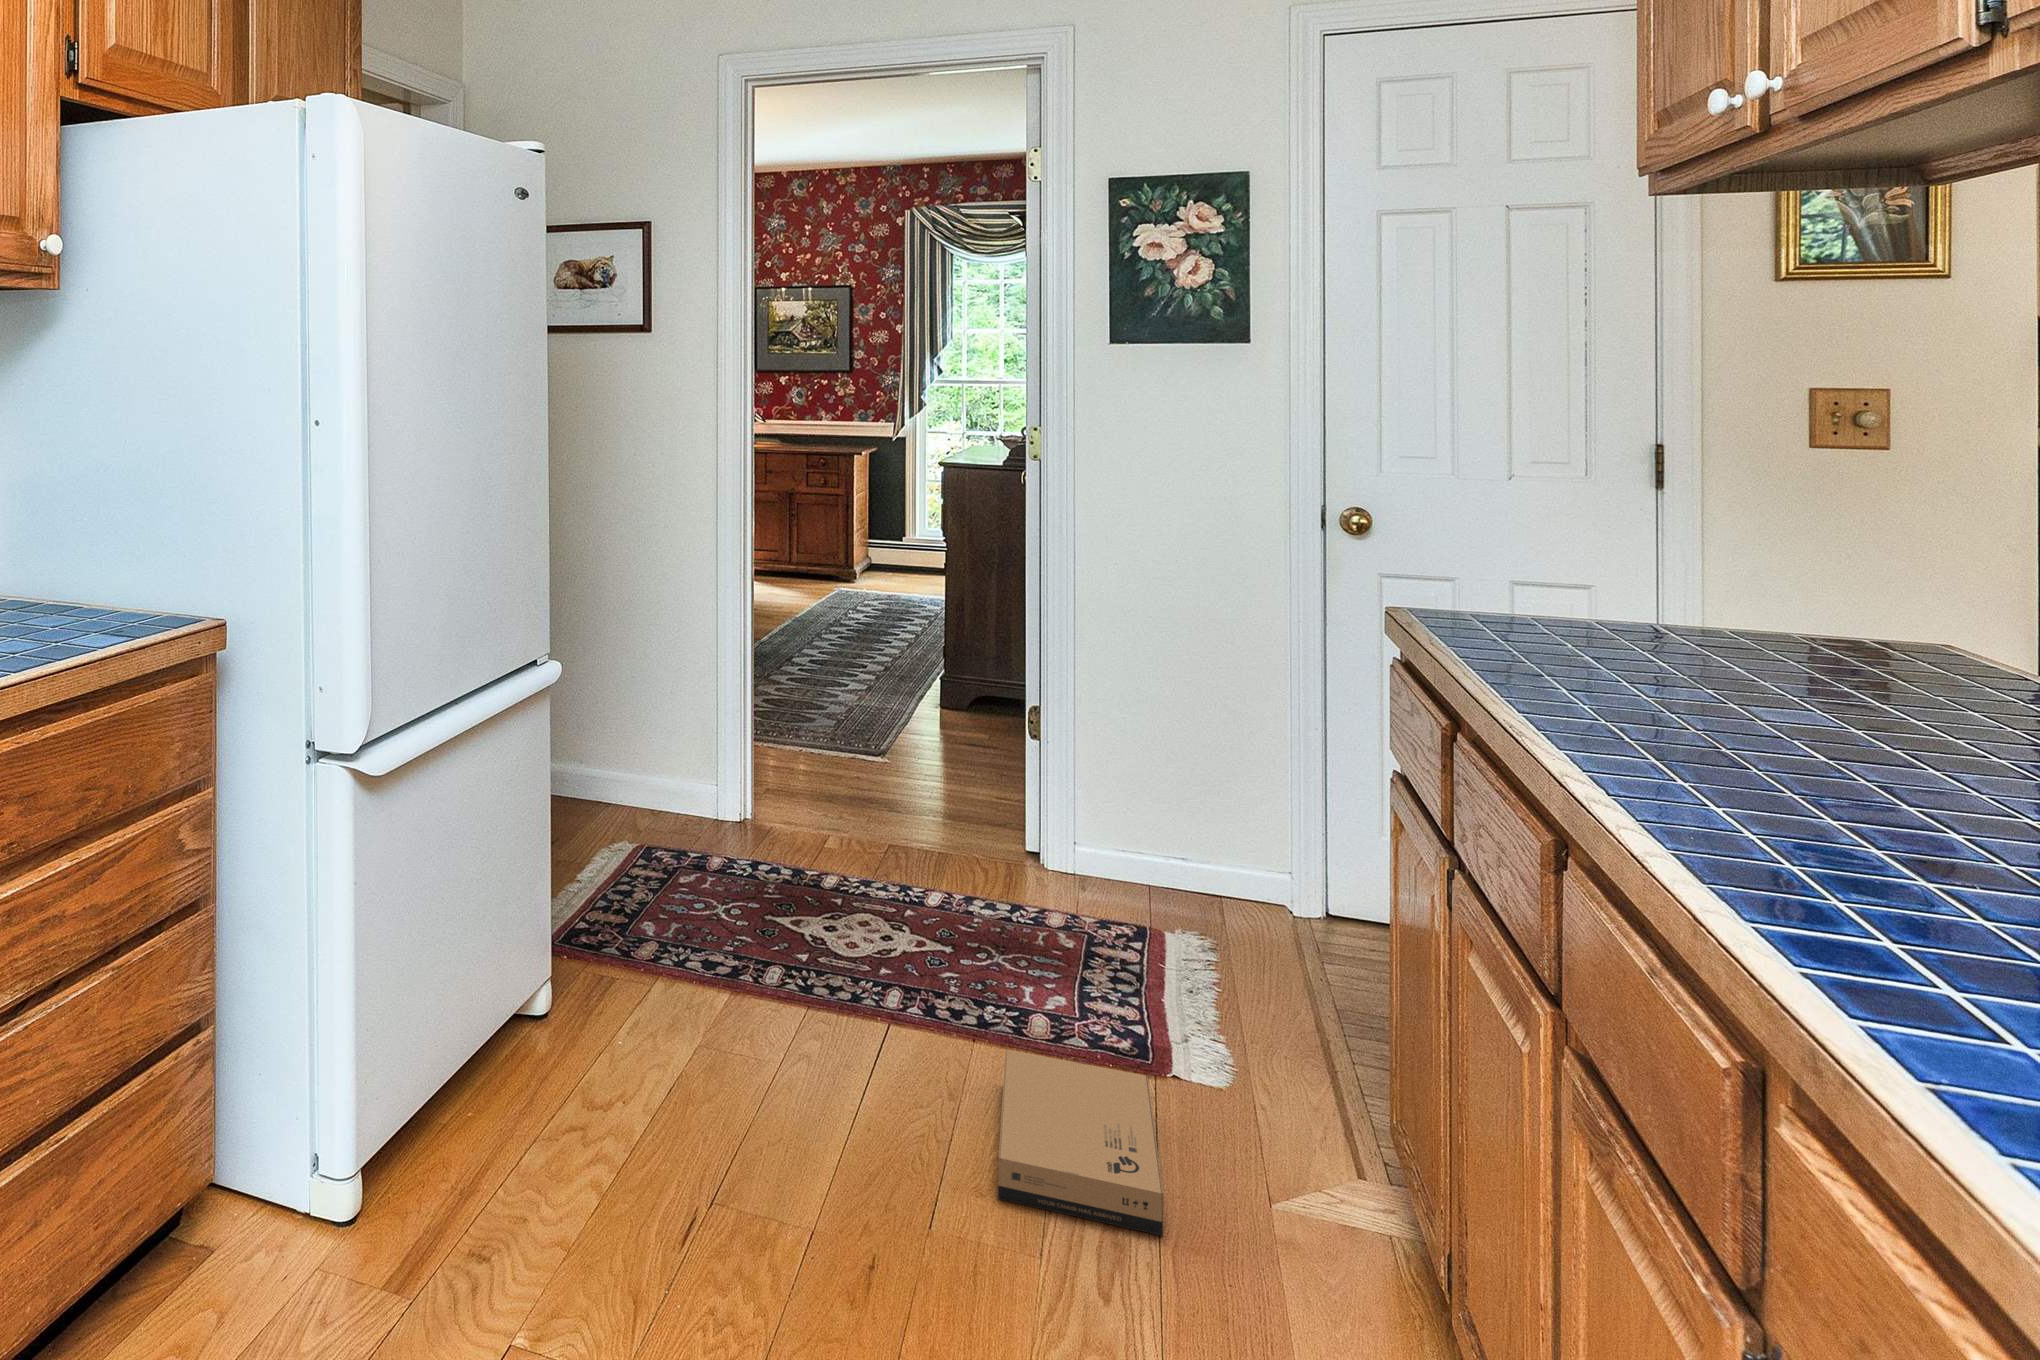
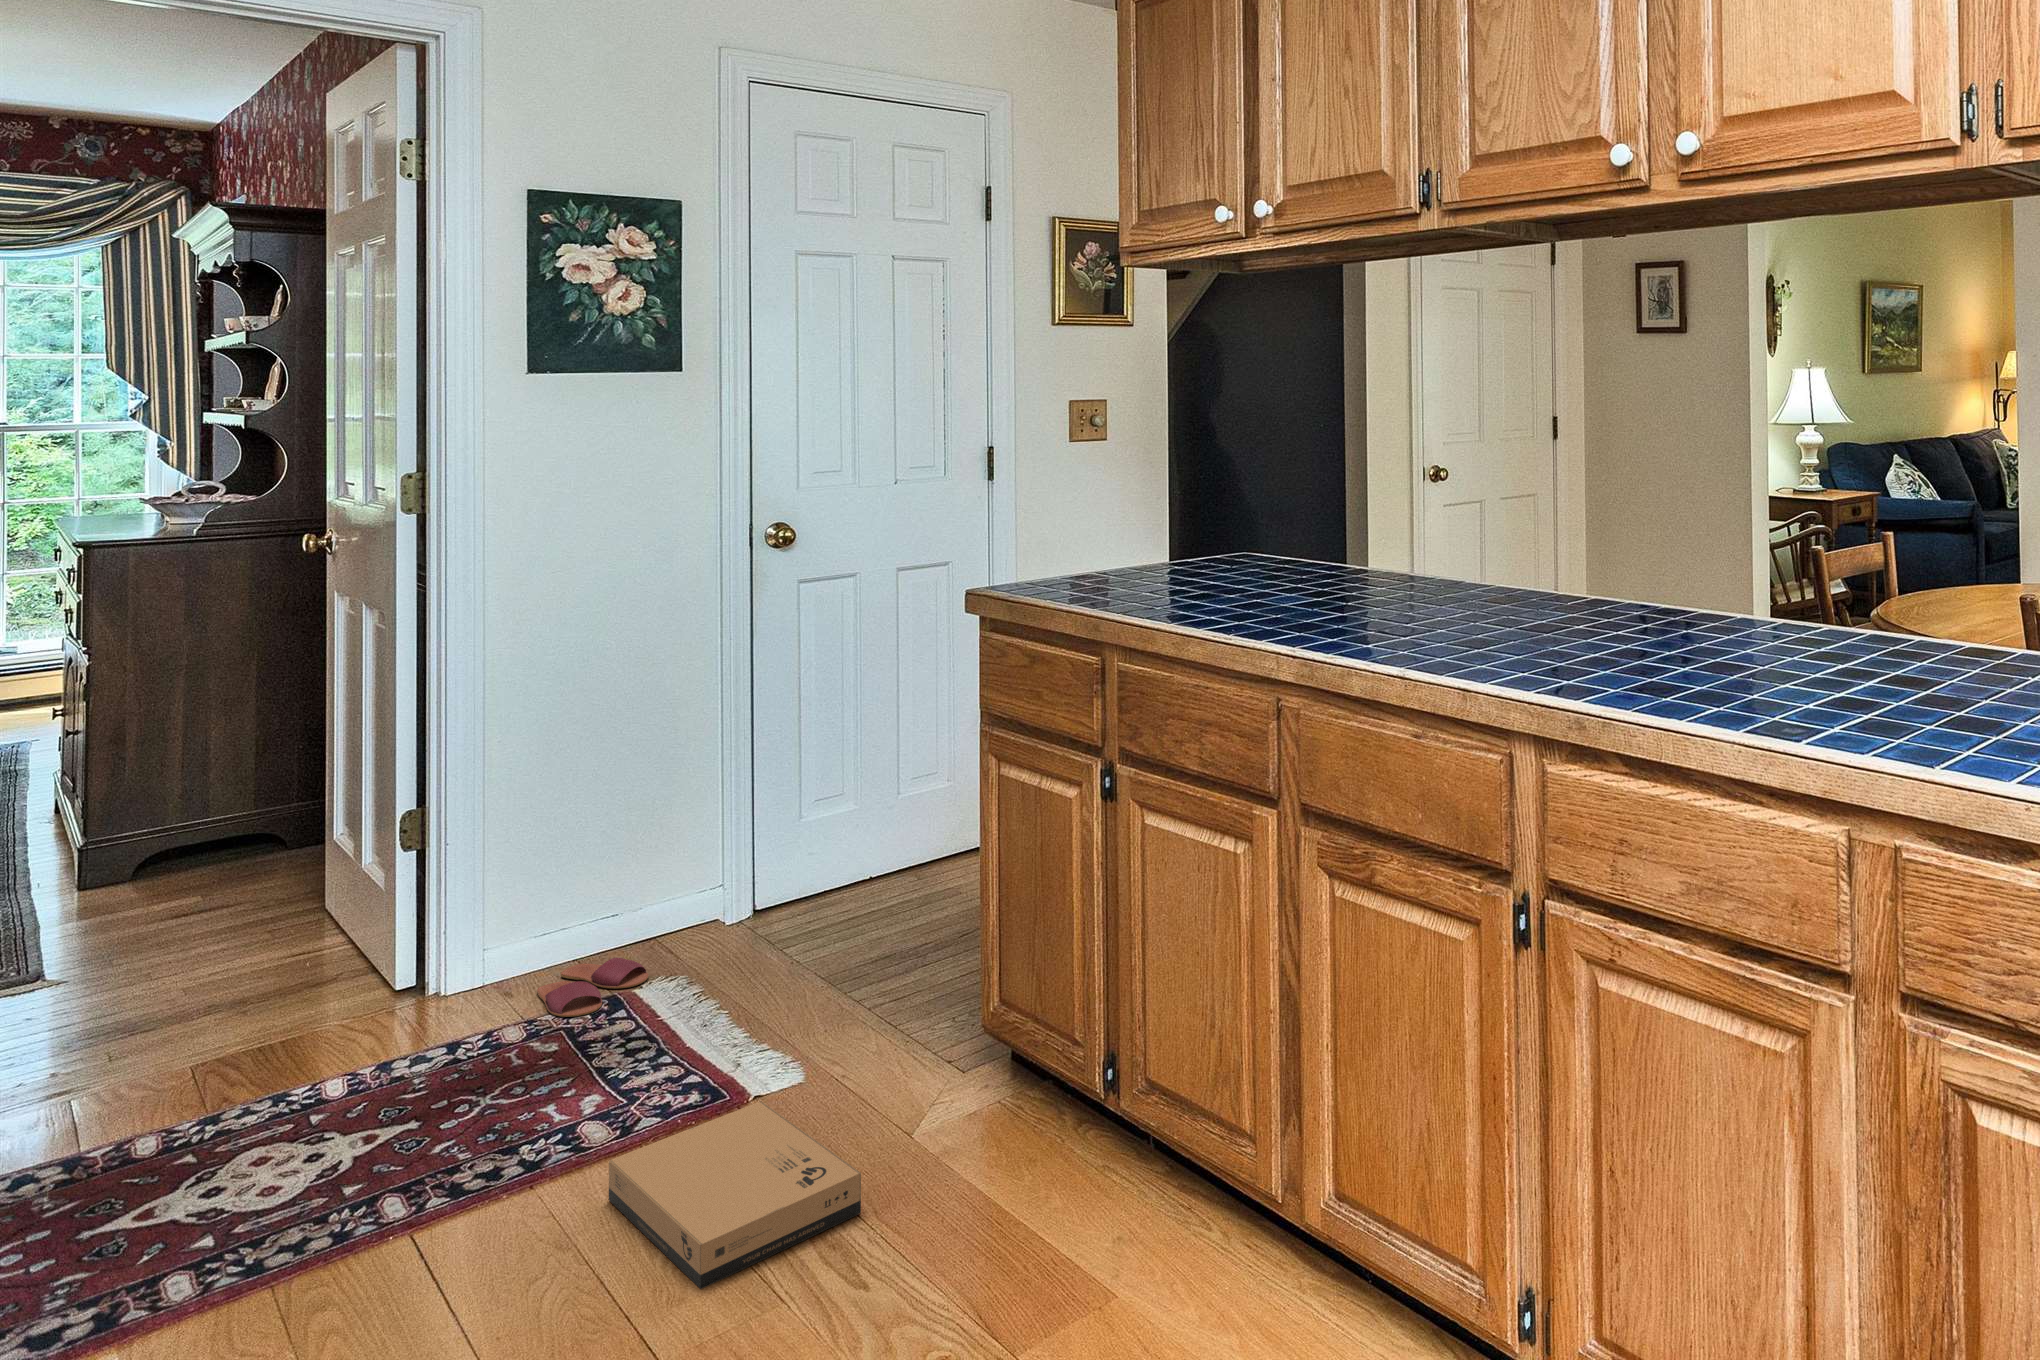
slippers: none [1097,887,1190,932] -> present [537,958,648,1017]

